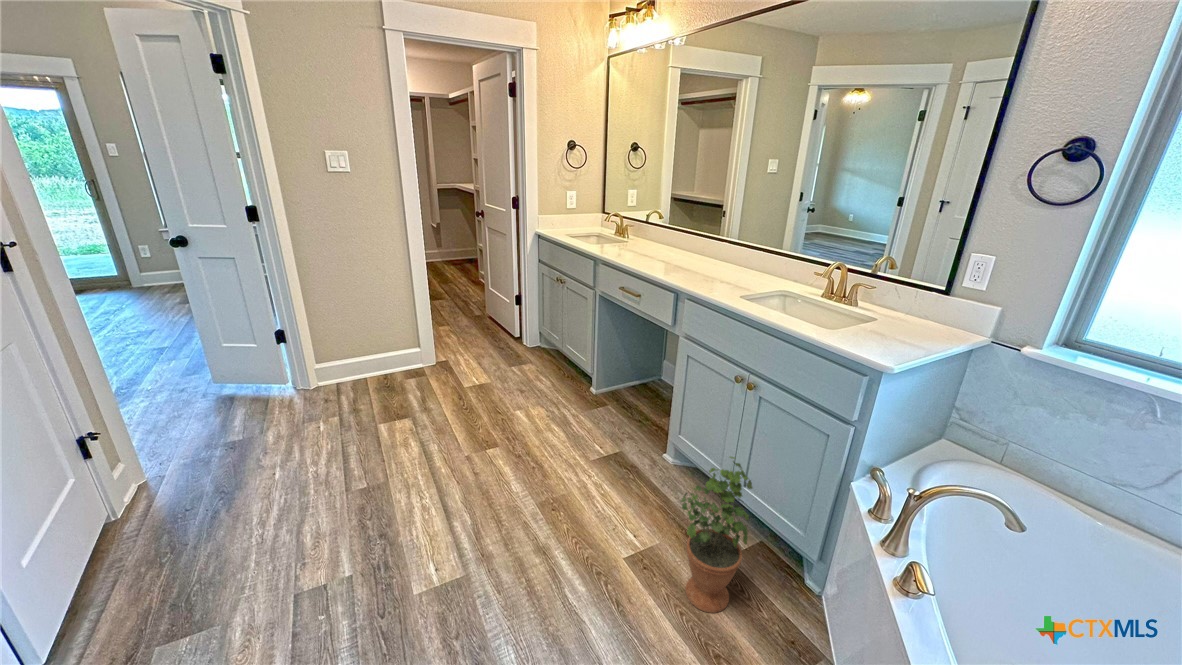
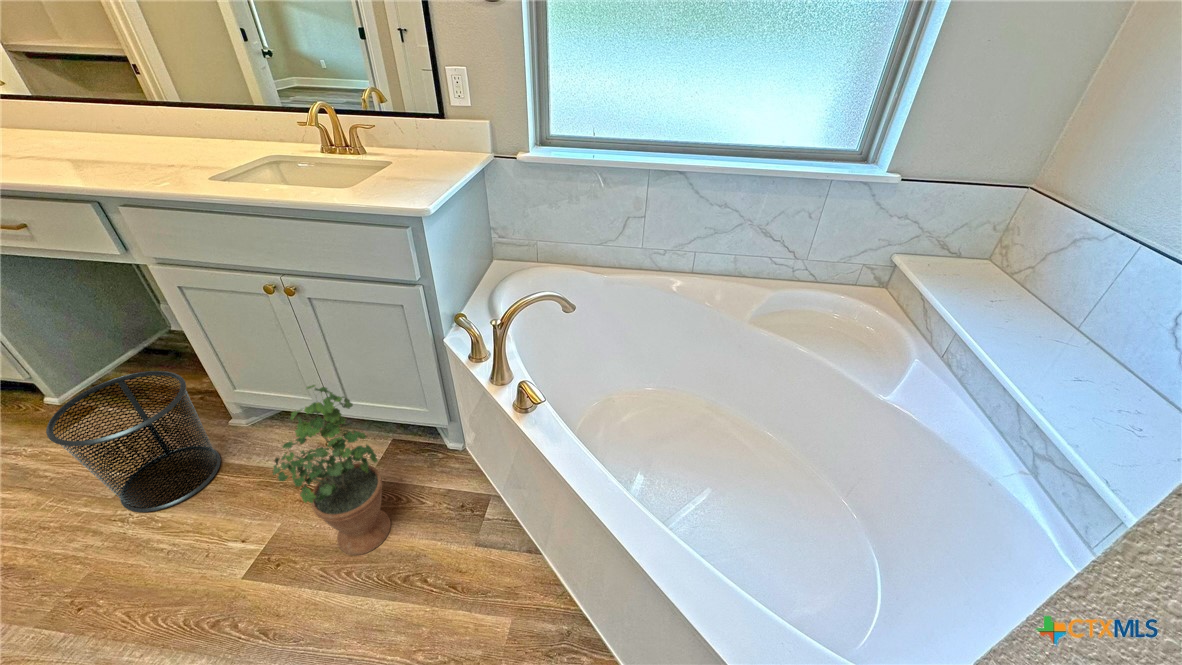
waste bin: none [591,393,660,487] -> present [46,371,221,512]

